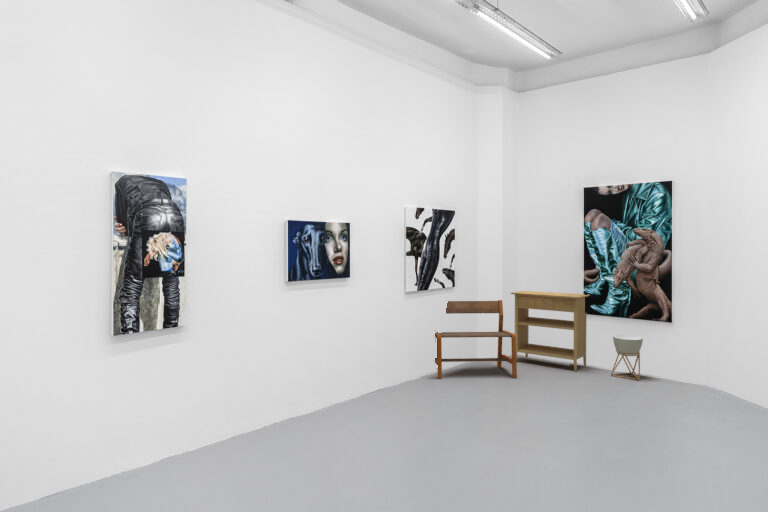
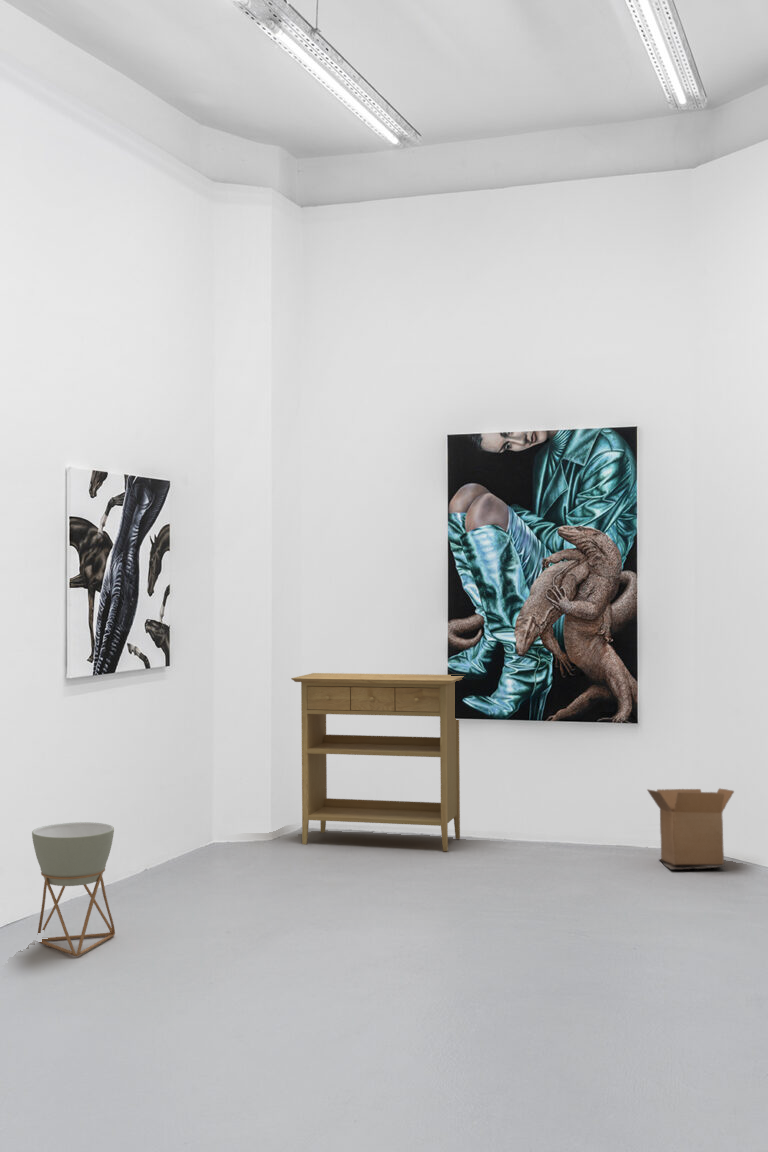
bench: present [435,300,517,379] -> none [117,696,332,903]
planter: present [611,335,643,380] -> present [32,822,115,956]
cardboard box: none [675,353,720,394] -> present [648,789,734,869]

